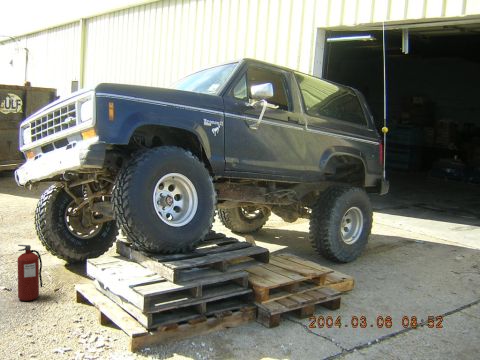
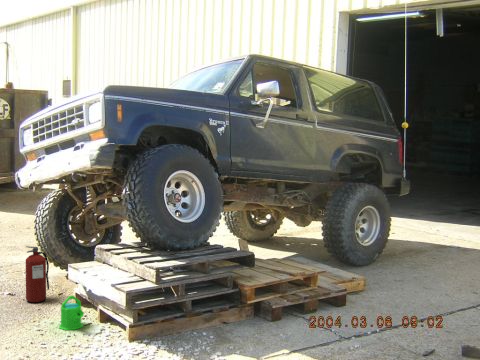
watering can: none [46,298,72,335] -> present [59,296,84,330]

